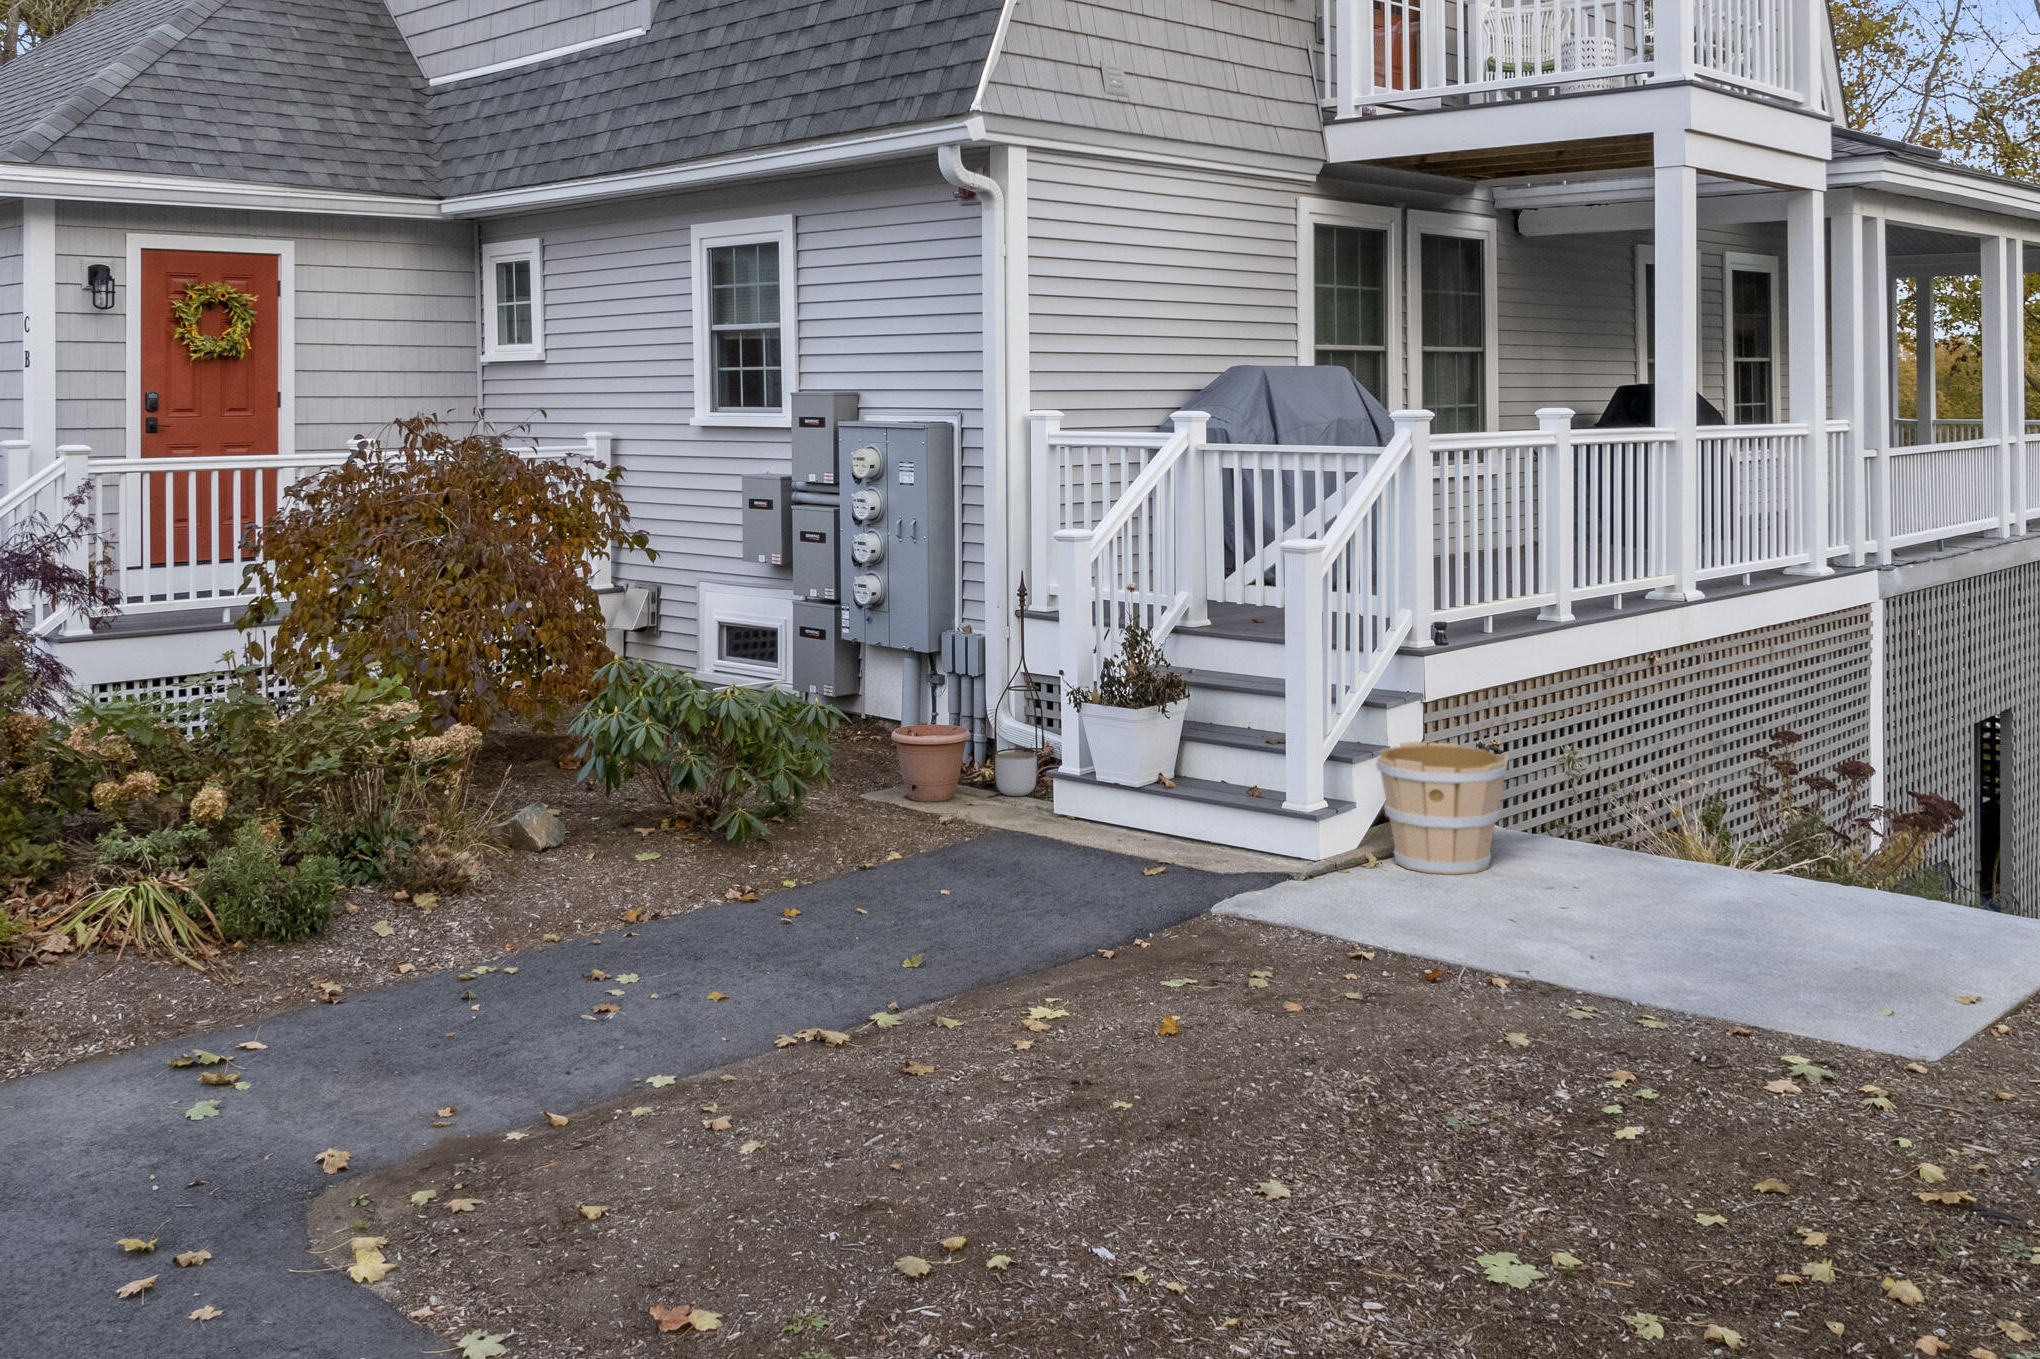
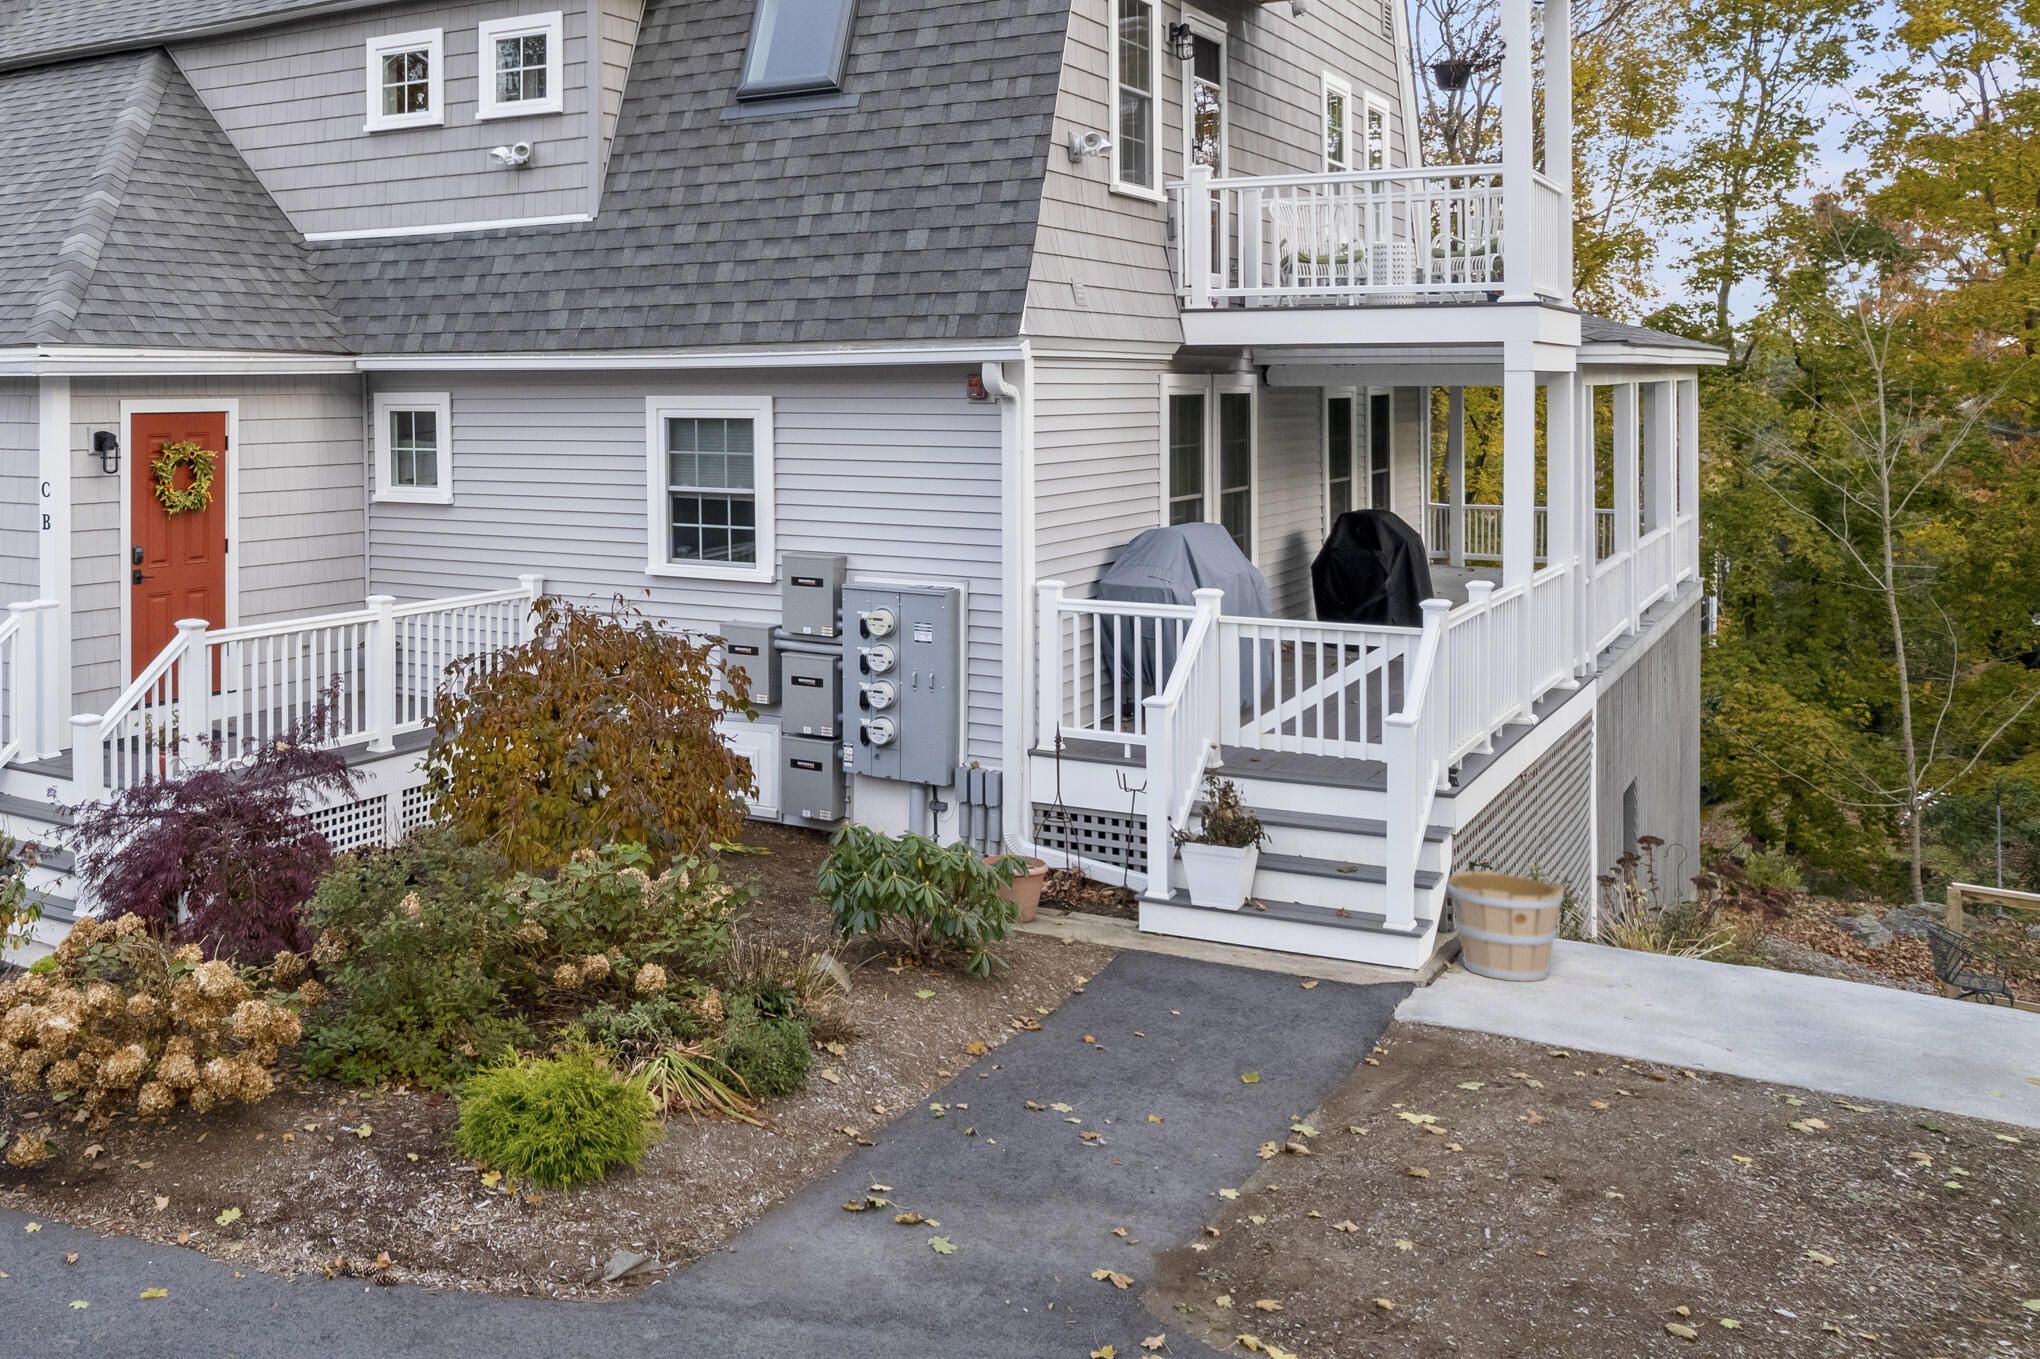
planter: present [995,752,1037,796] -> none [1043,875,1080,914]

